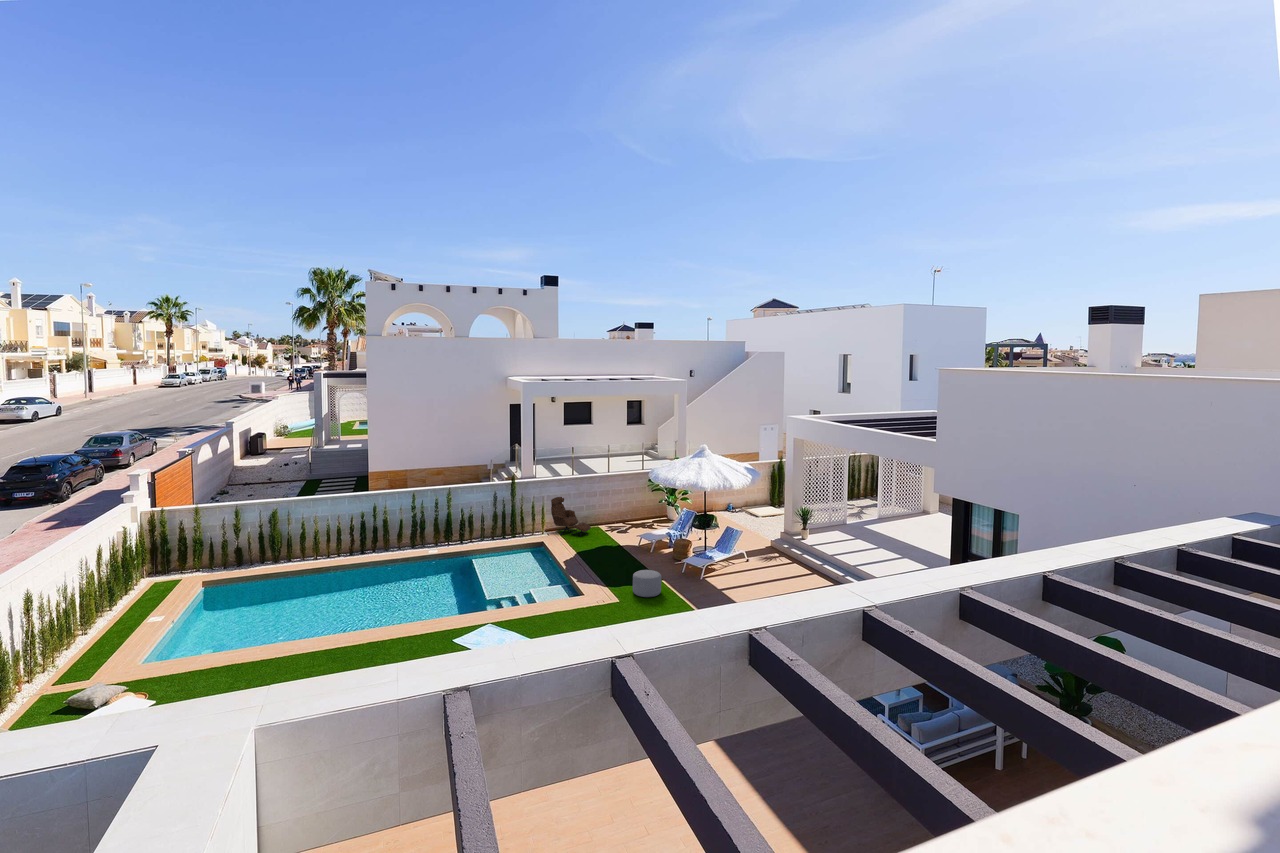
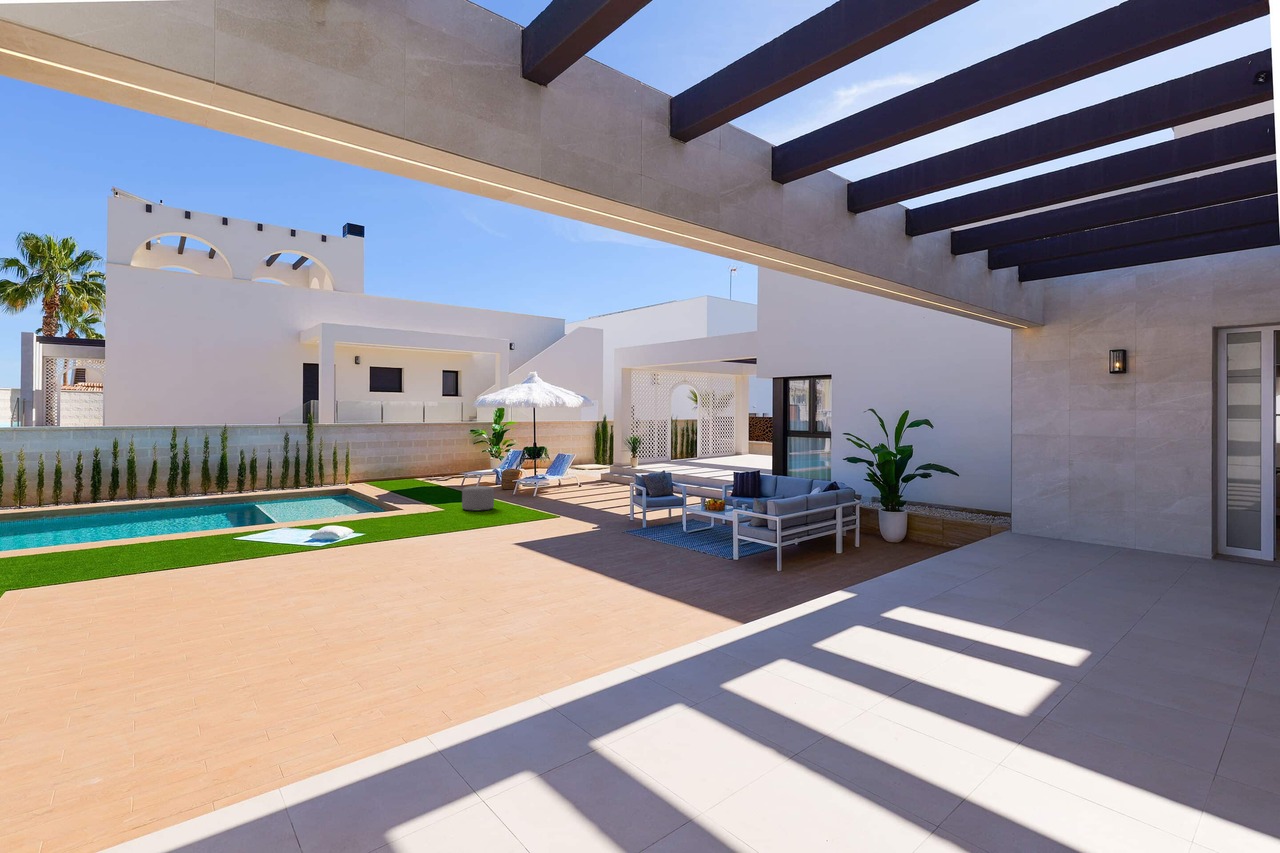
lounge chair: present [551,497,591,537] -> none [358,444,406,484]

